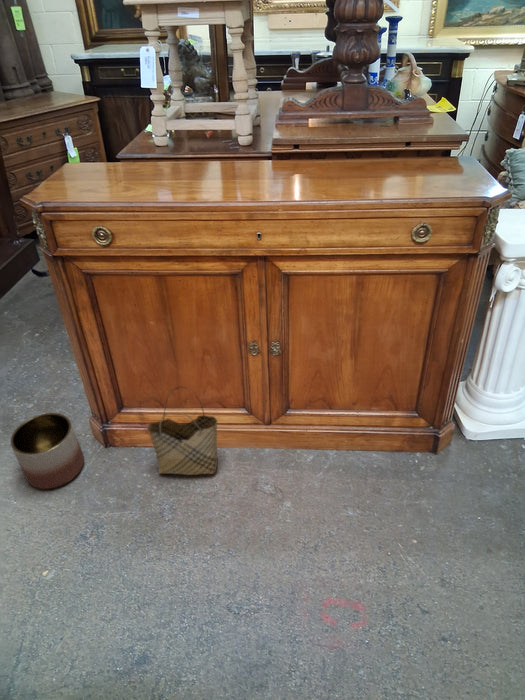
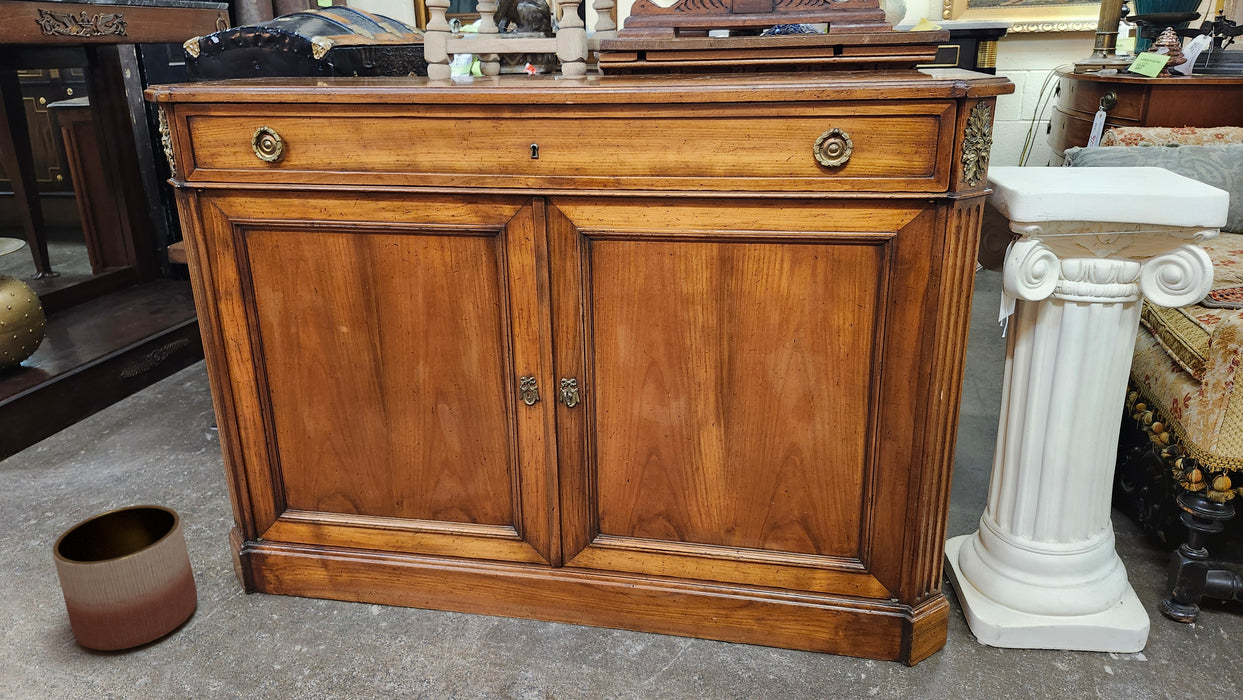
woven basket: present [147,386,218,475] -> none [310,461,450,655]

